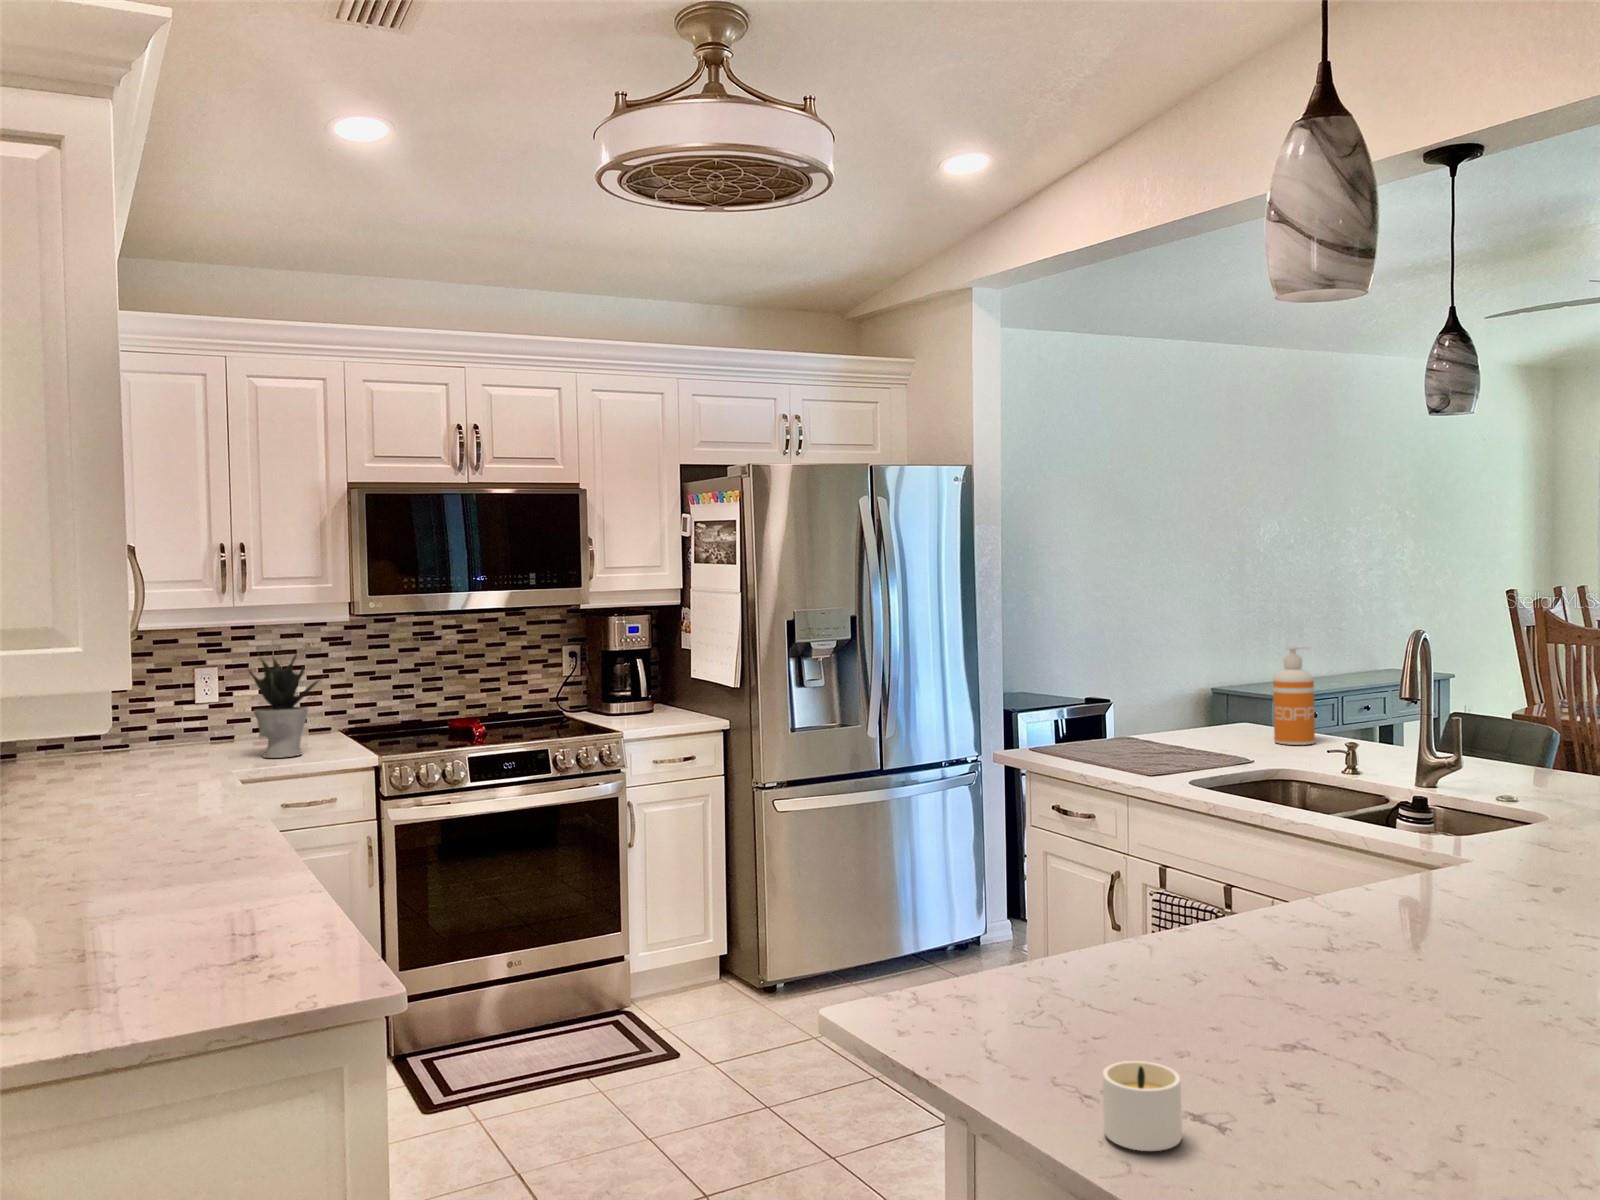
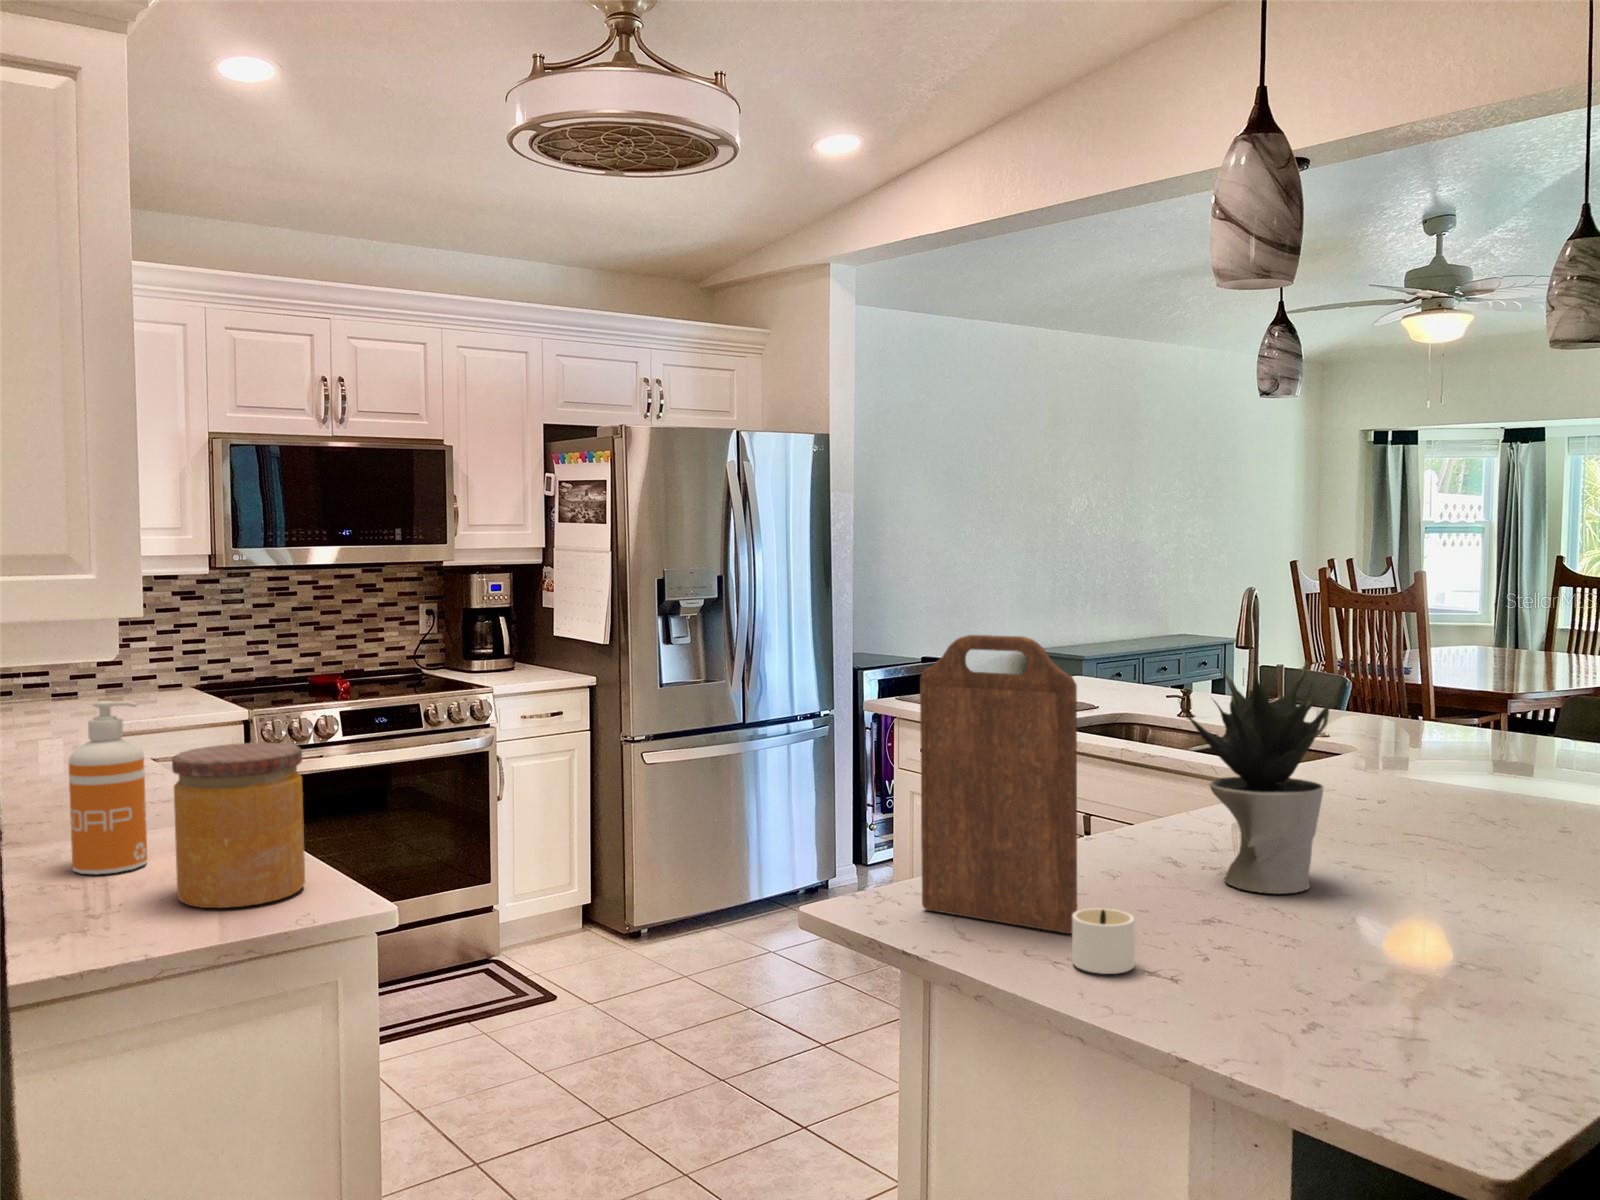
soap dispenser: present [1273,646,1315,745] -> present [69,701,148,874]
potted plant: present [248,652,319,758] -> present [1179,661,1336,894]
cutting board: none [943,715,1126,1083] -> present [920,635,1077,933]
jar: none [174,816,315,996] -> present [172,743,305,908]

